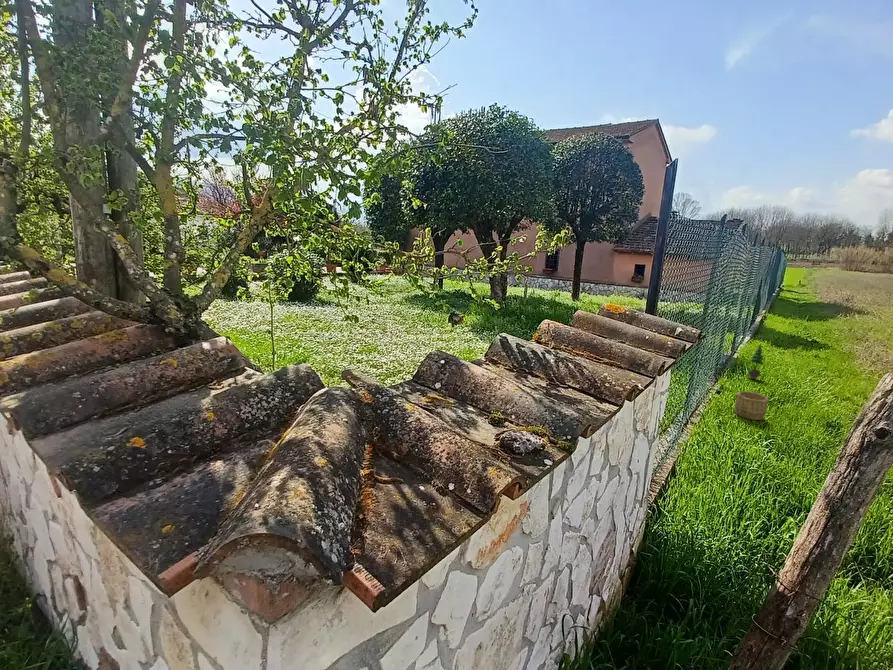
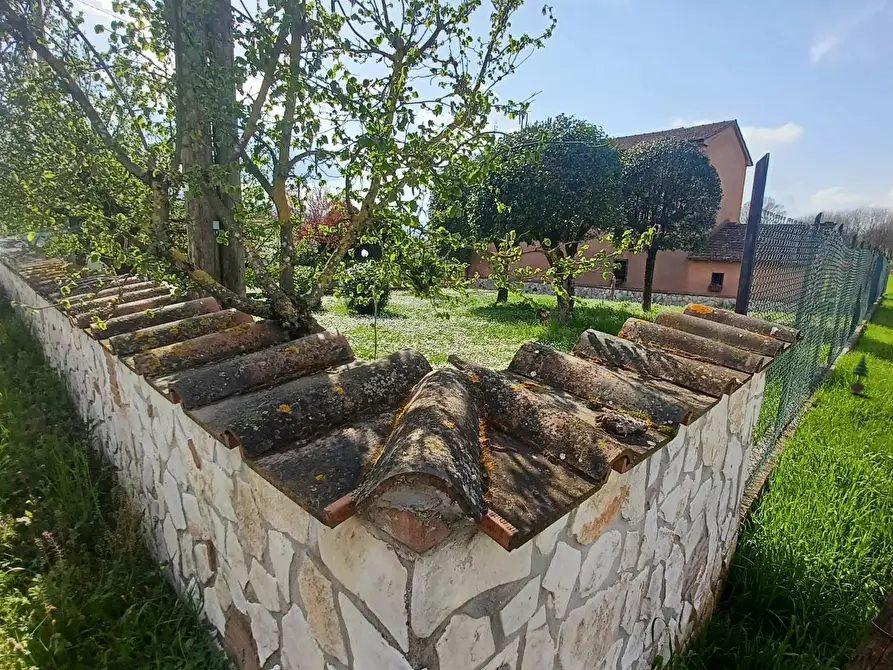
wooden bucket: present [735,391,769,420] -> none [835,405,877,437]

